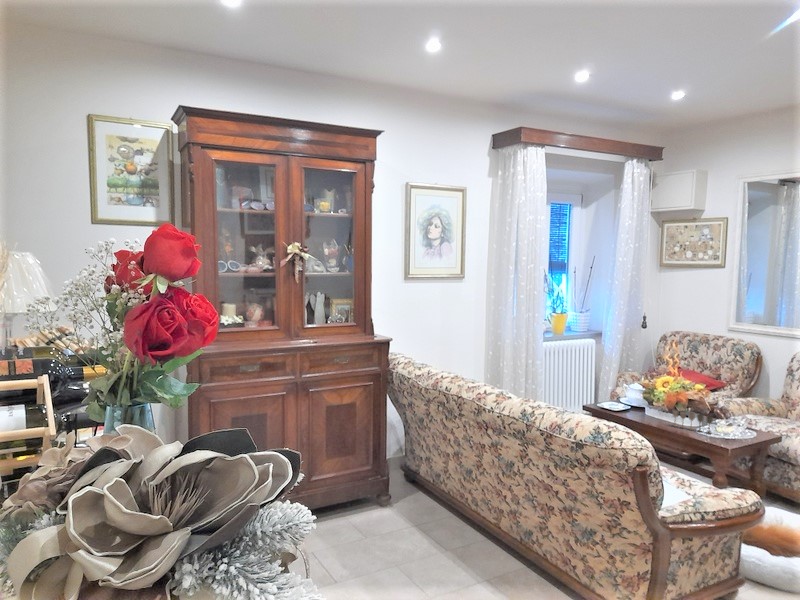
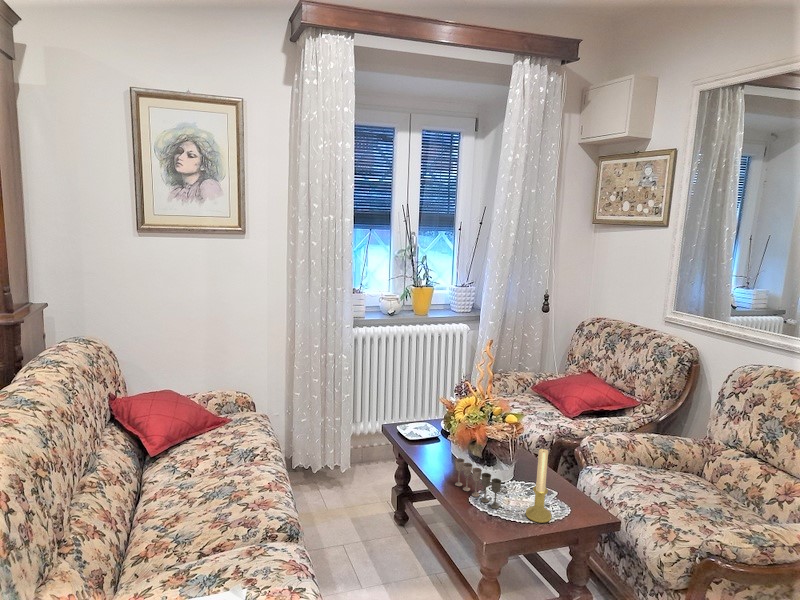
candle holder: none [729,393,746,437] -> present [526,449,551,523]

